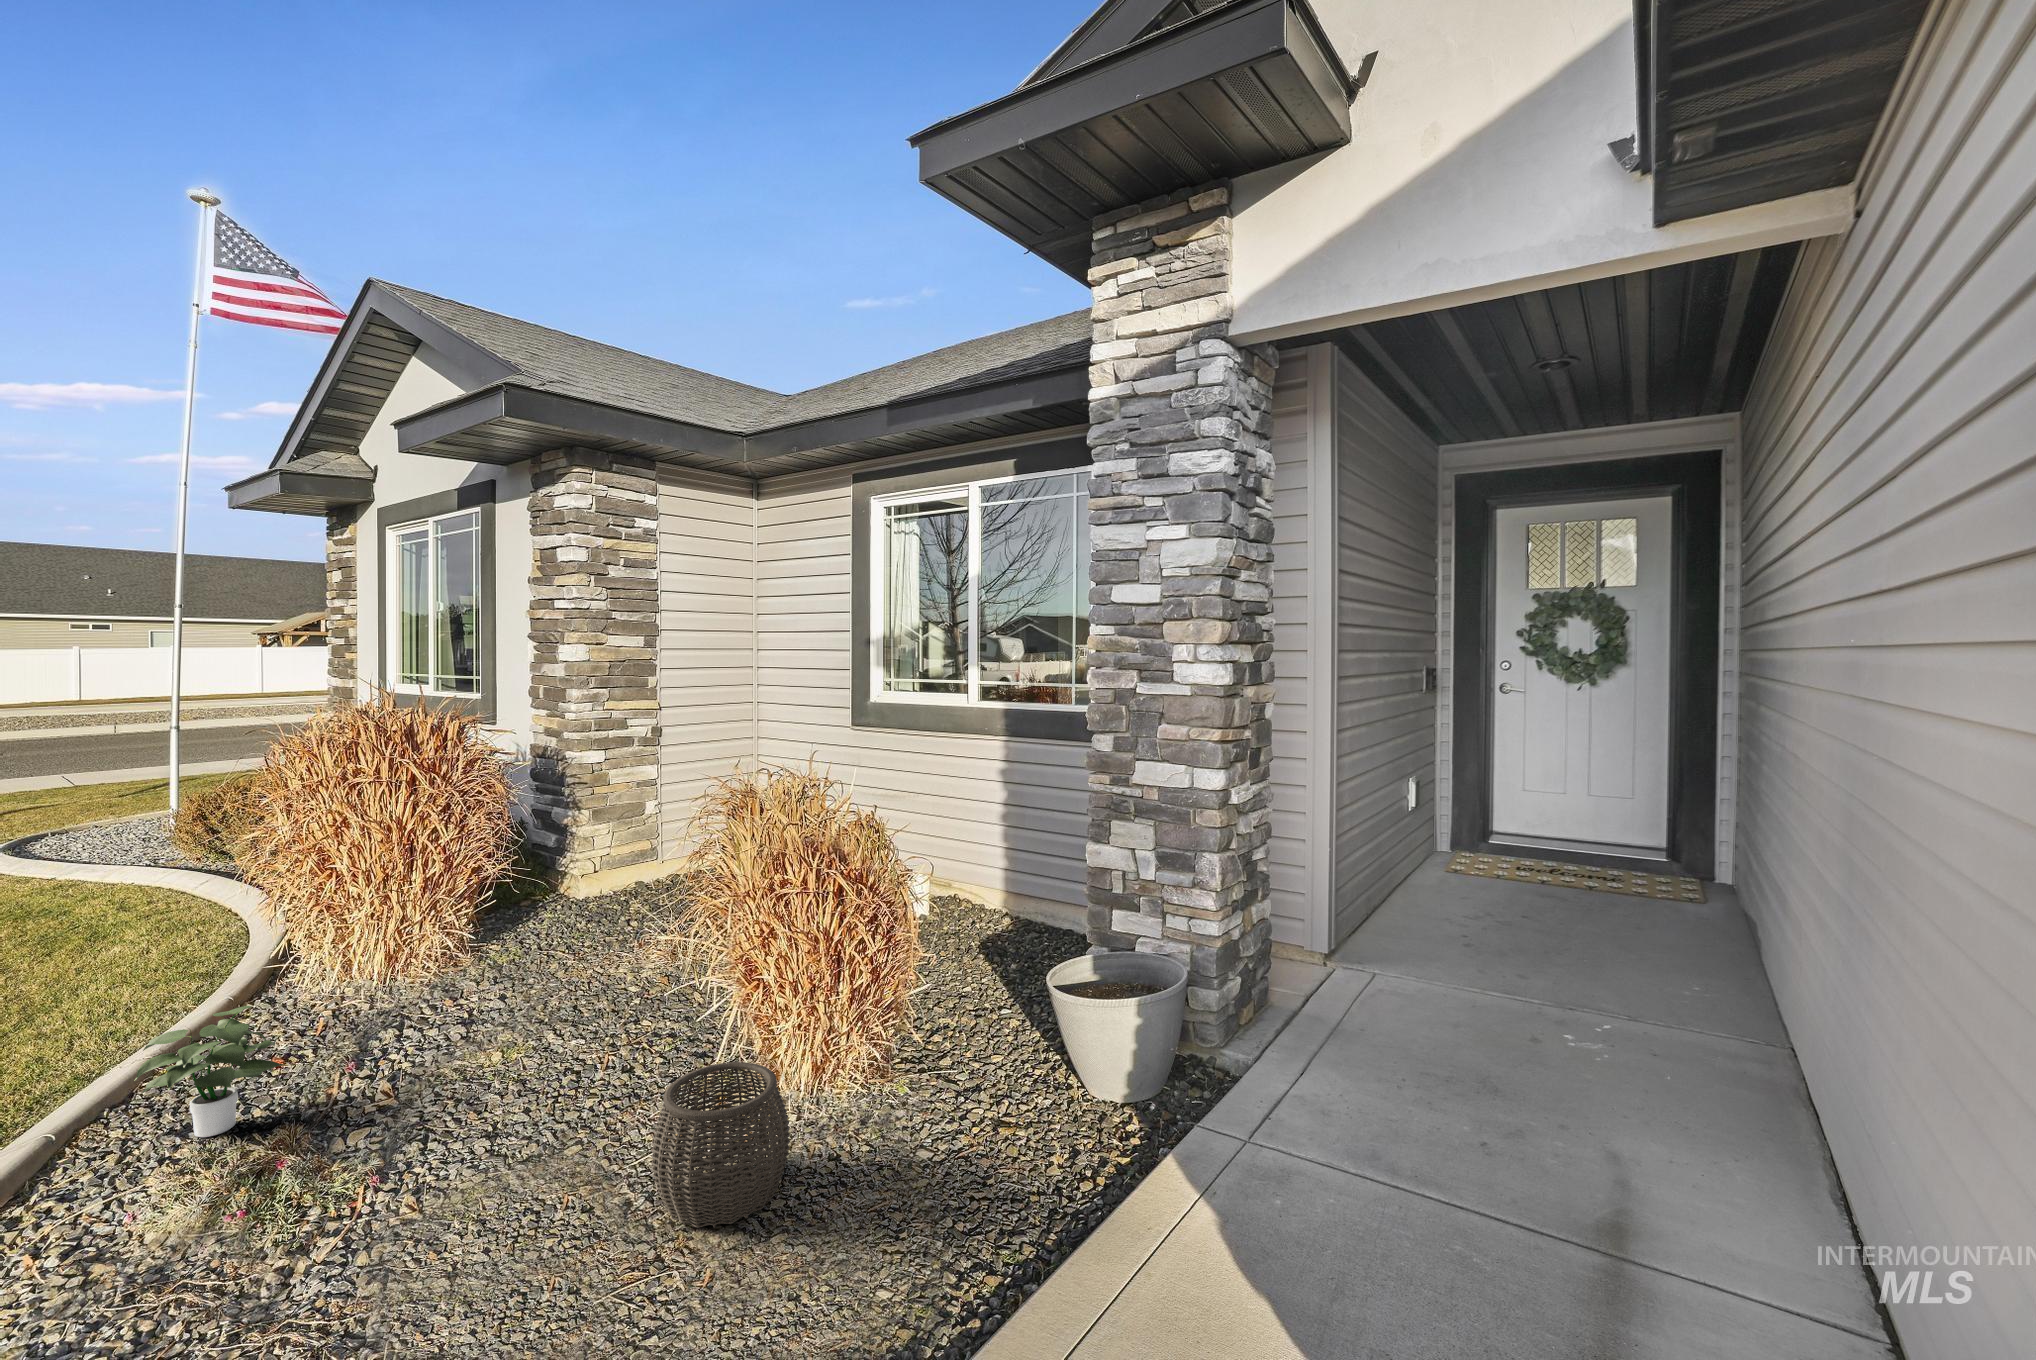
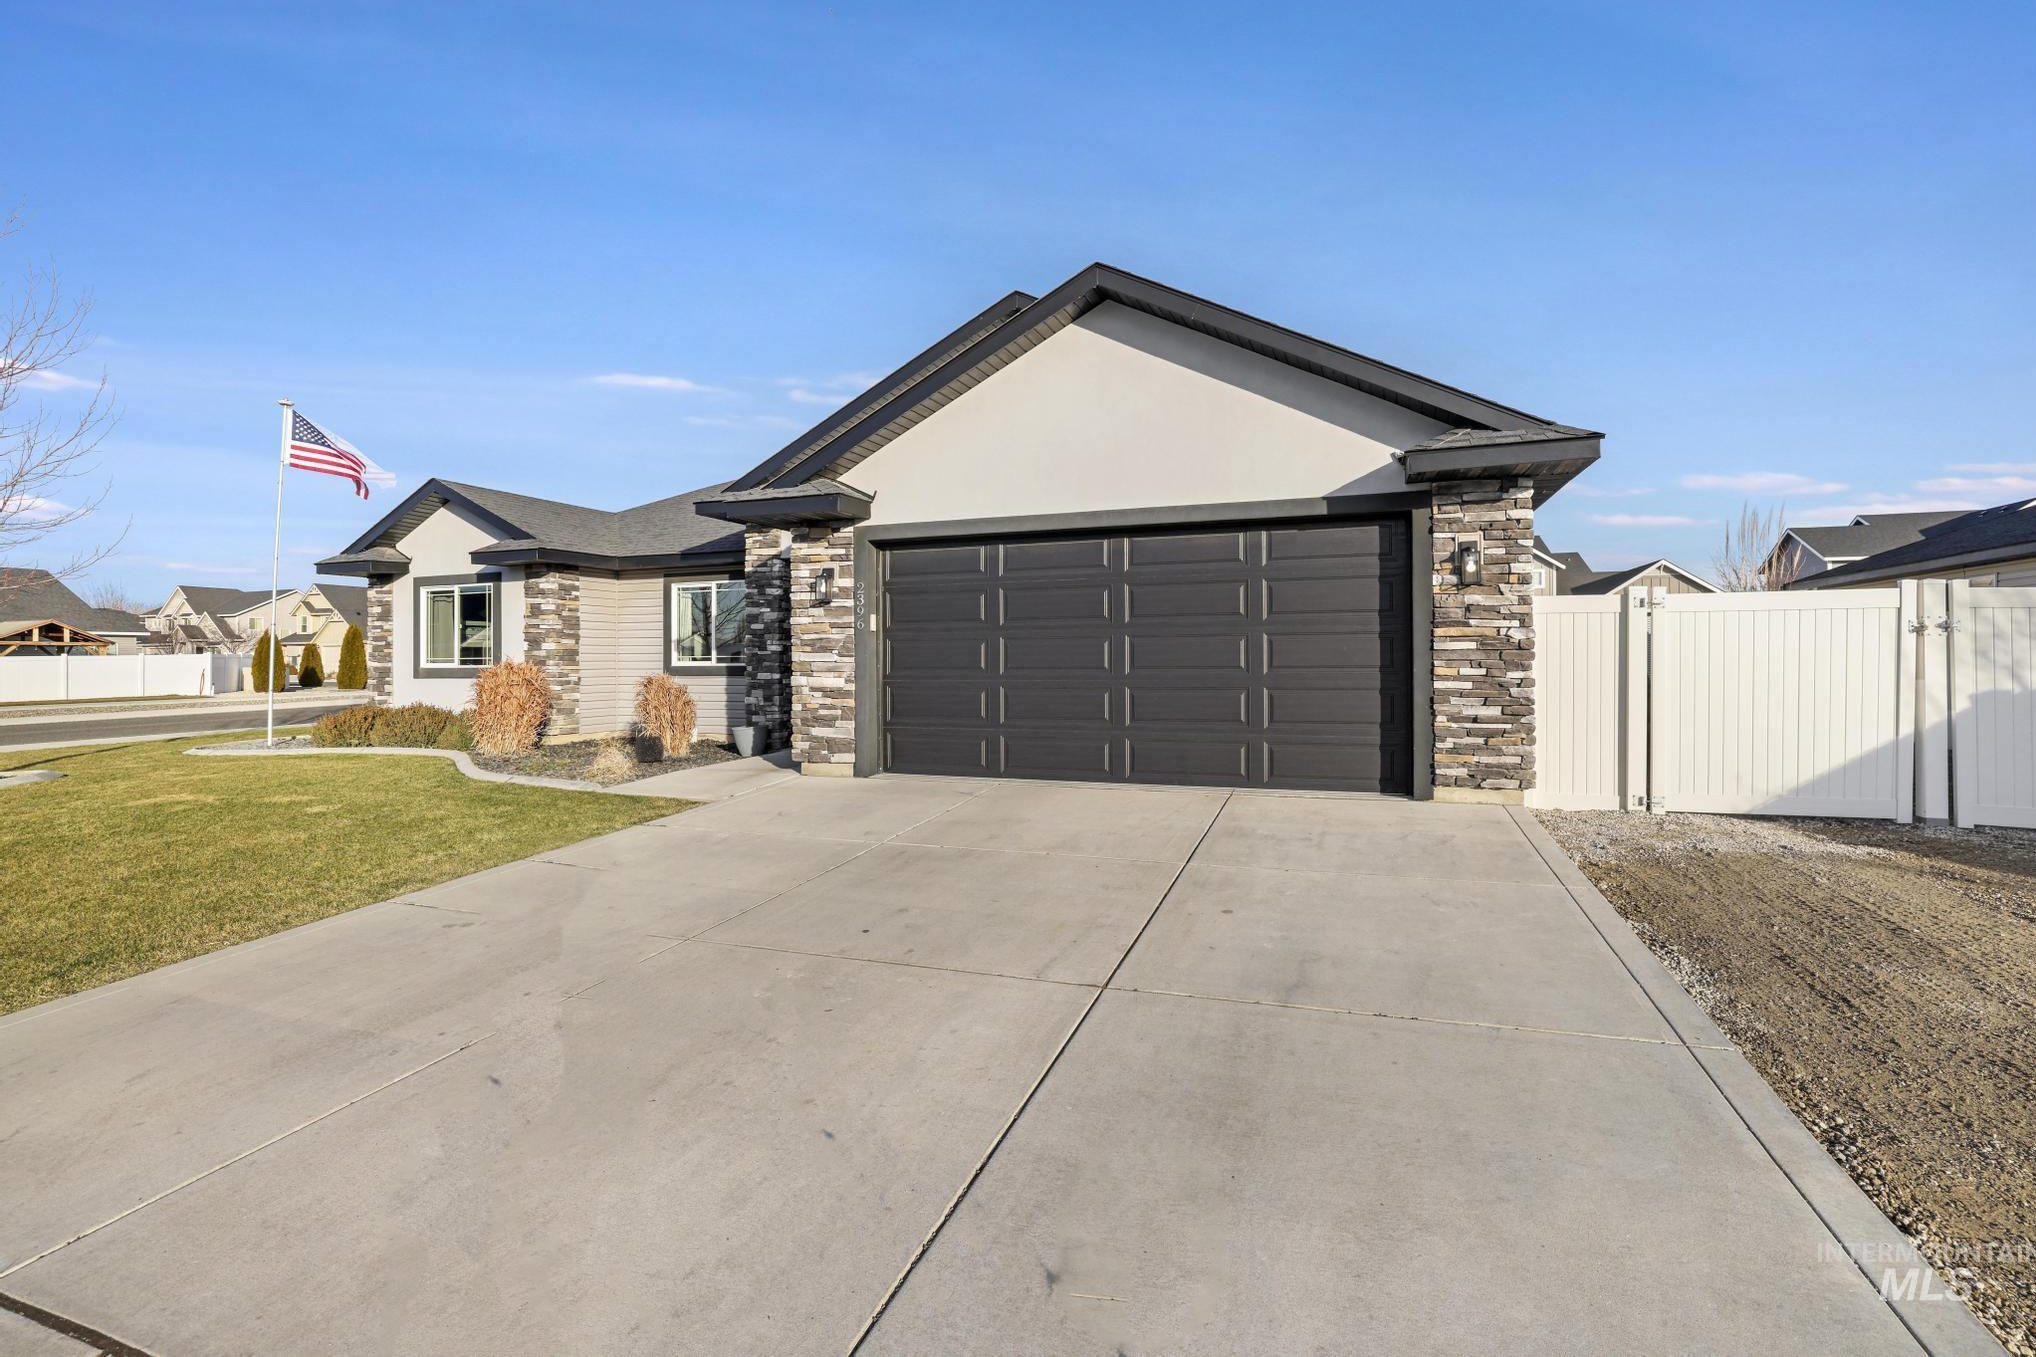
potted plant: present [135,1005,284,1137] -> none [491,735,523,764]

